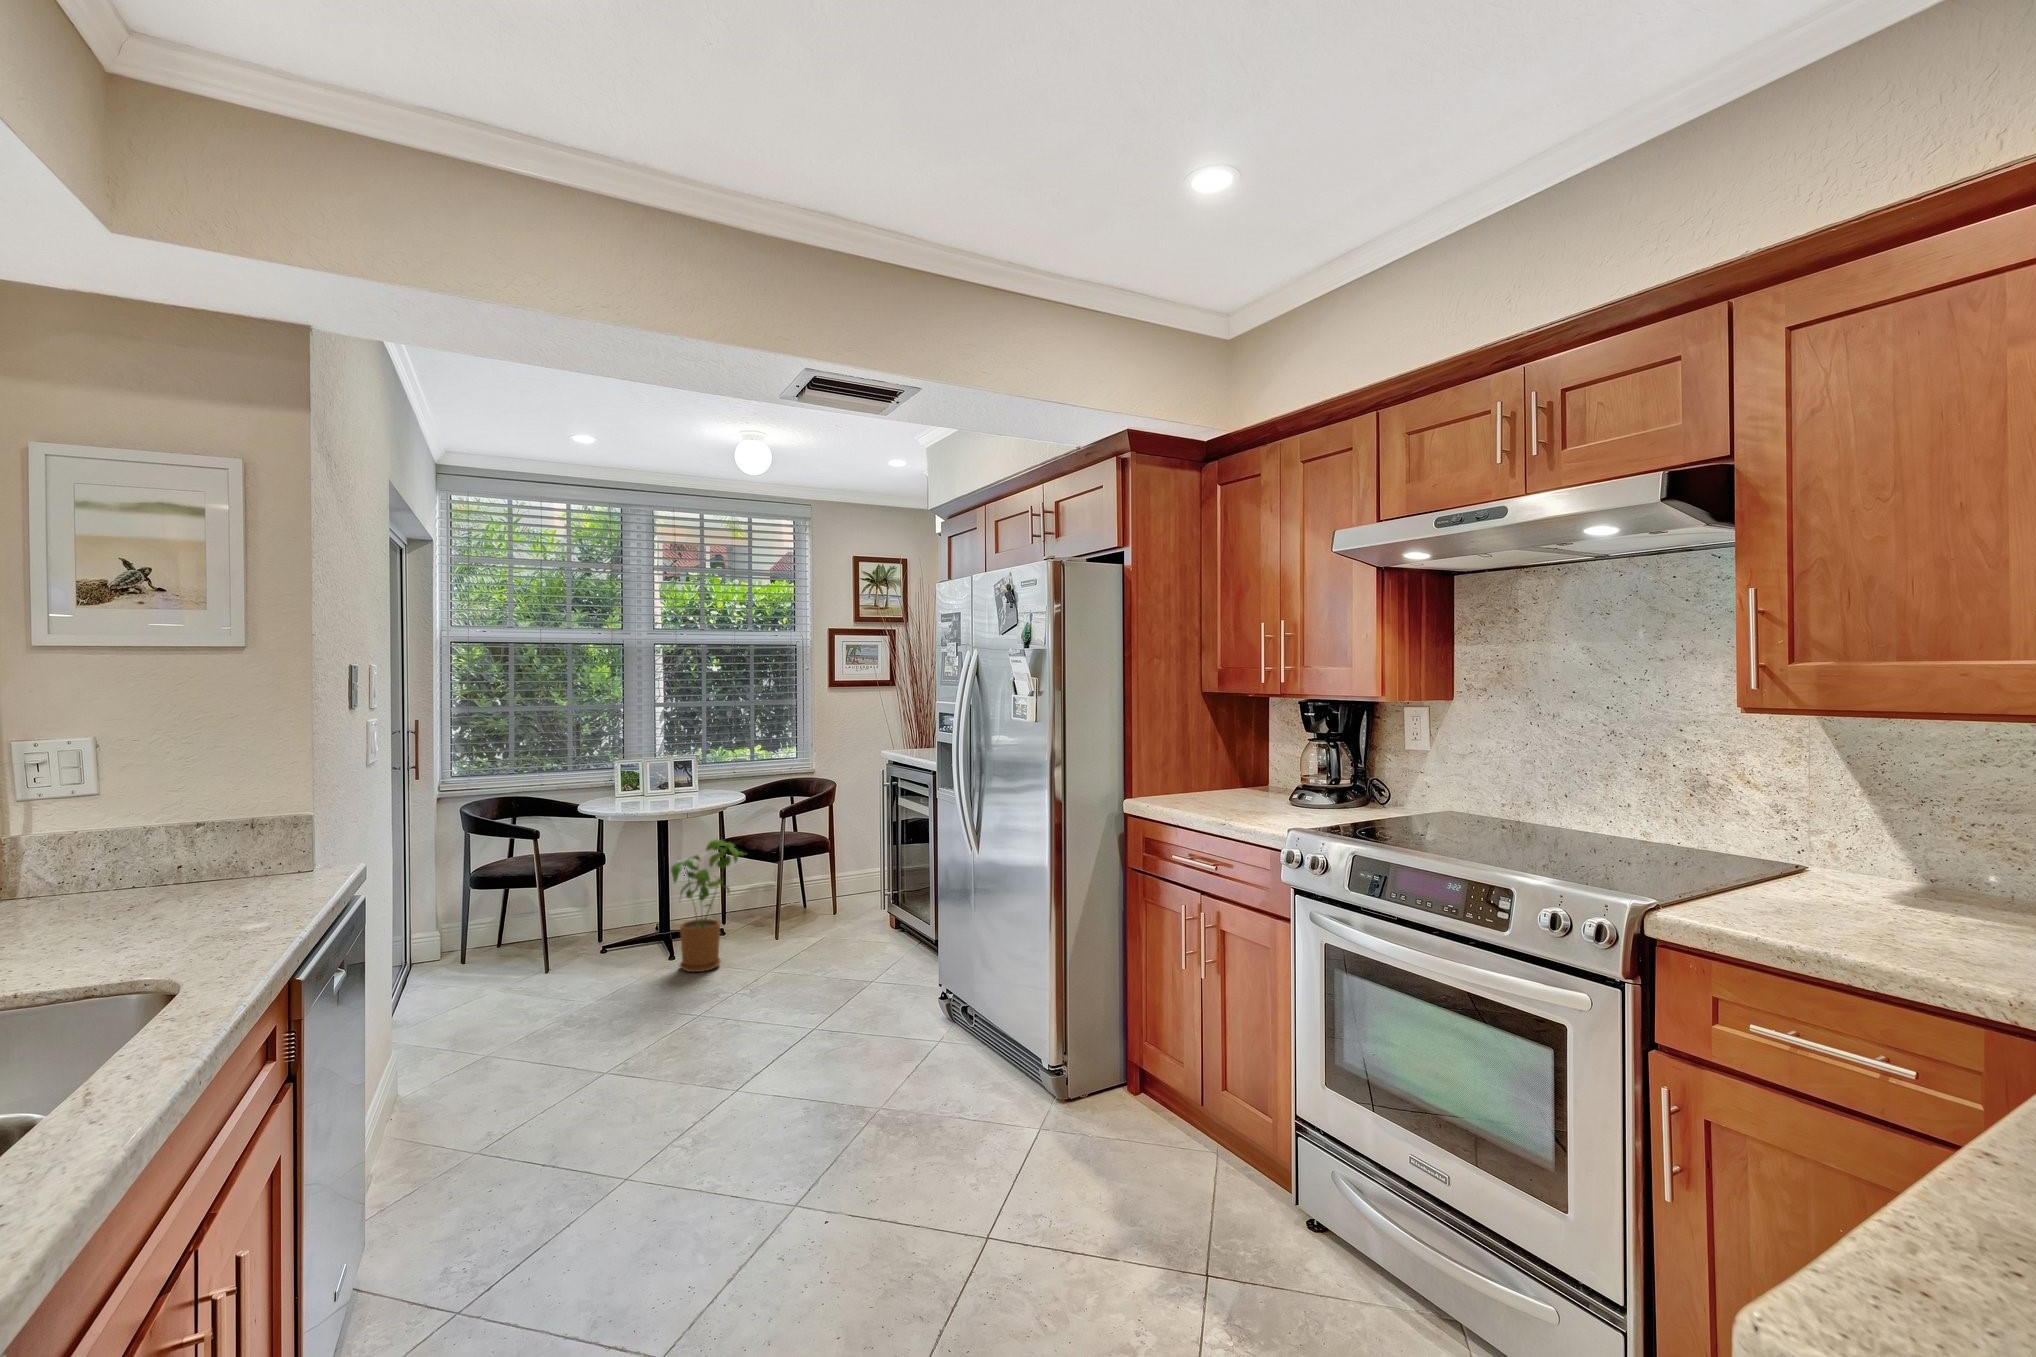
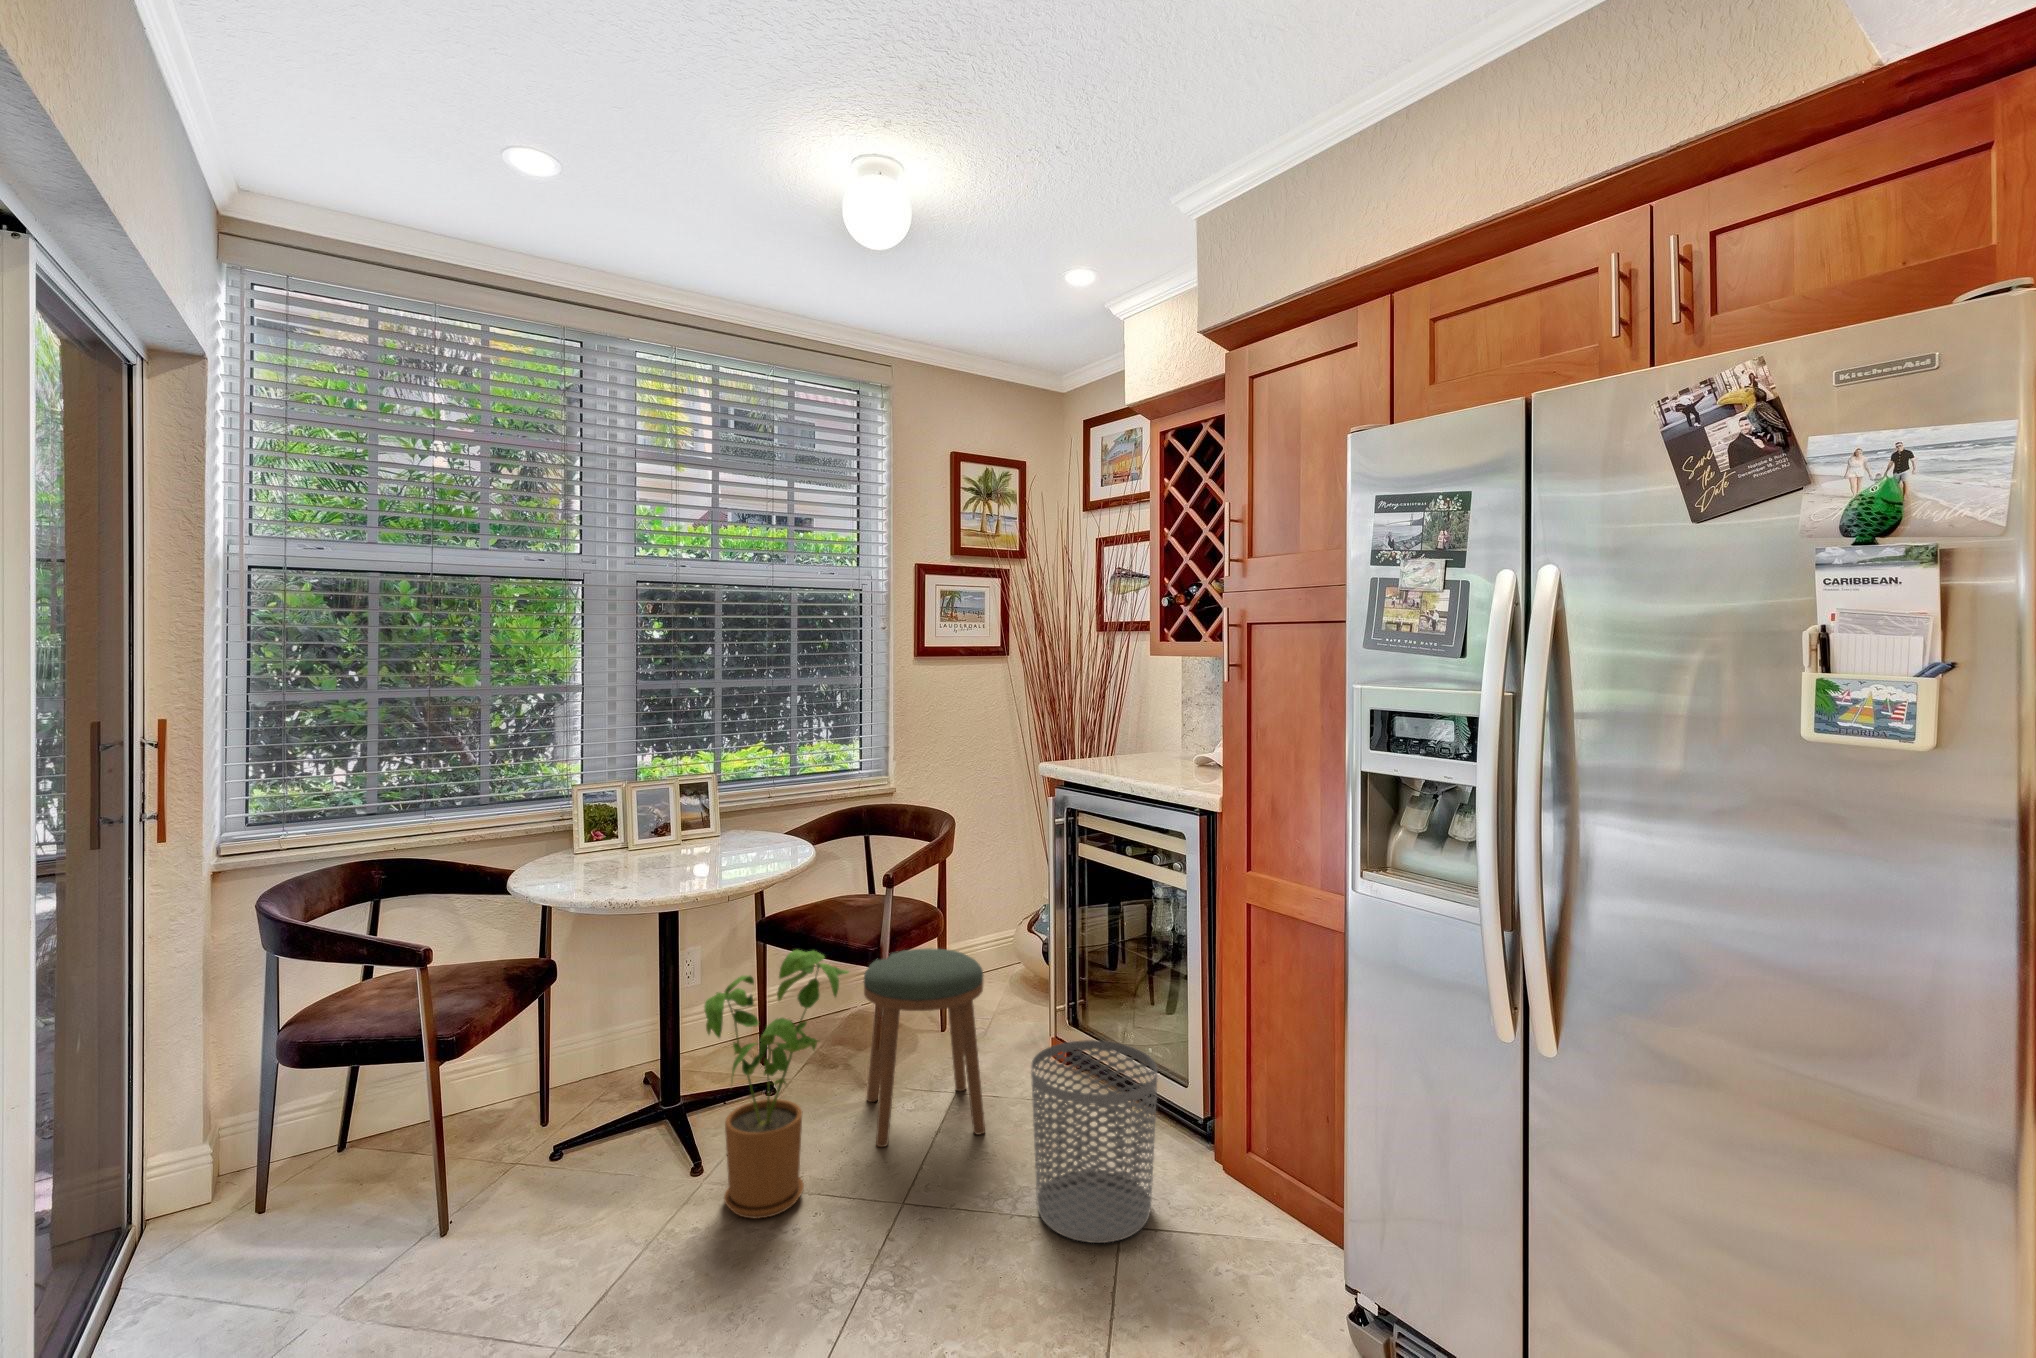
stool: none [766,853,835,953] -> present [864,948,985,1147]
waste bin: none [830,892,895,983] -> present [1031,1040,1157,1243]

